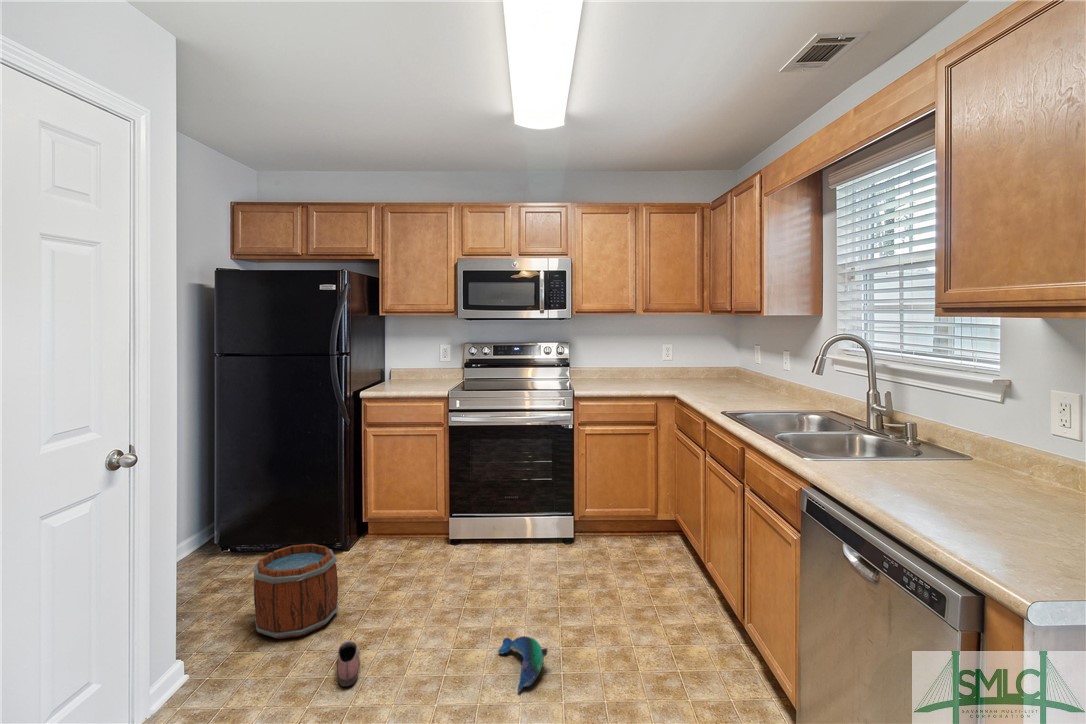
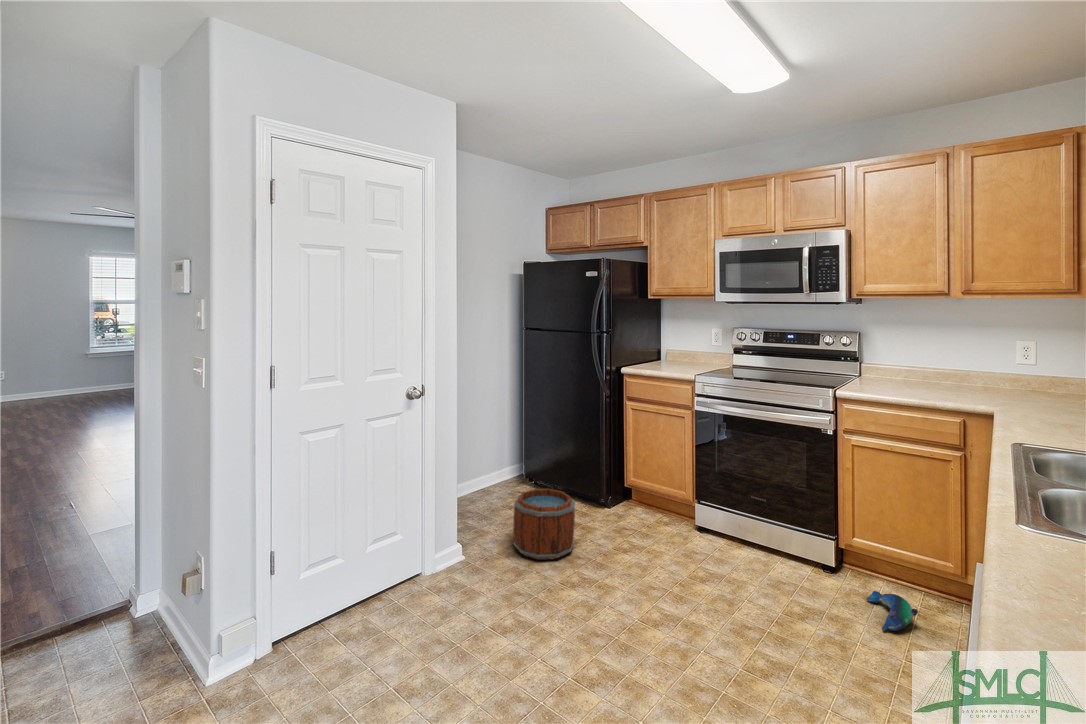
plush toy: present [498,636,548,692] -> present [867,591,918,631]
shoe: present [338,640,360,686] -> none [540,575,566,610]

